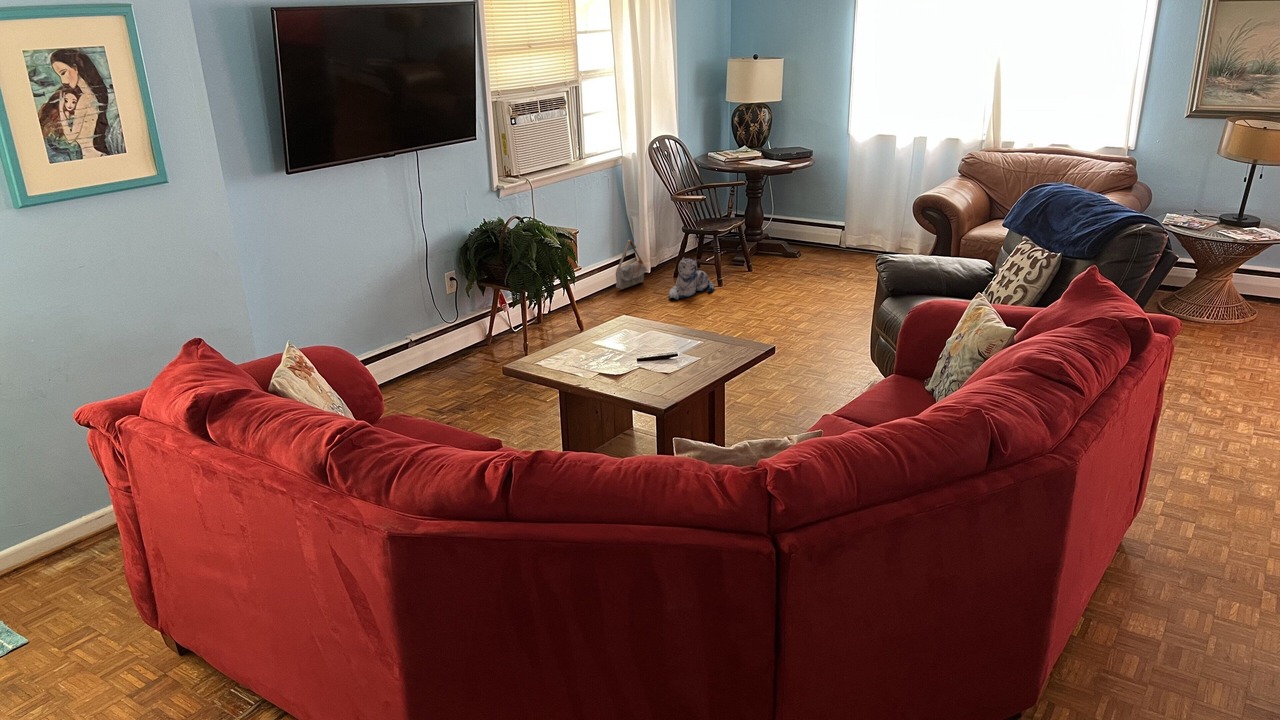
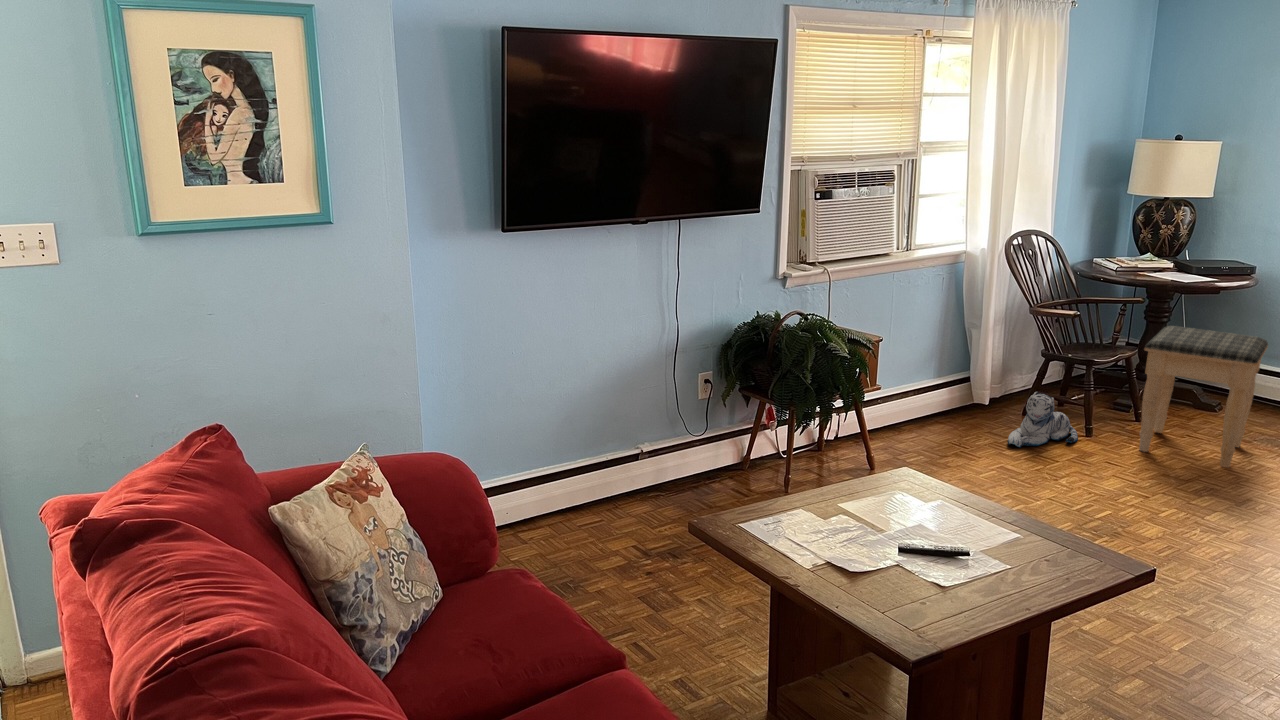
footstool: none [751,199,825,294] -> present [1139,326,1268,467]
bag: present [616,240,647,290] -> none [937,359,985,422]

